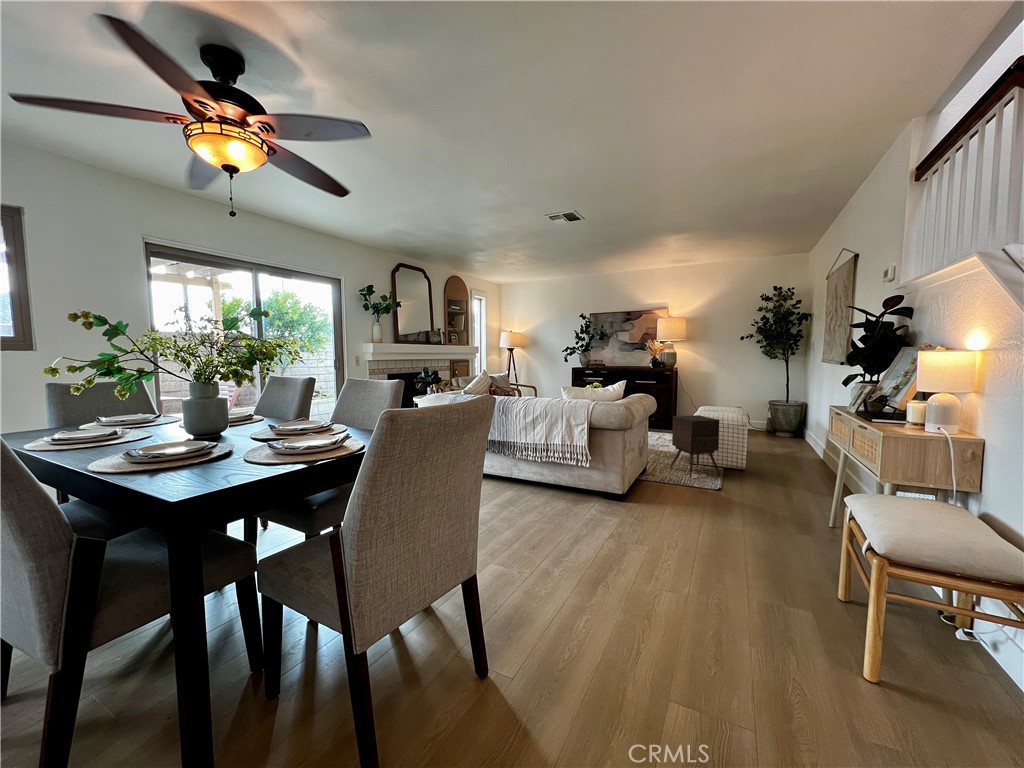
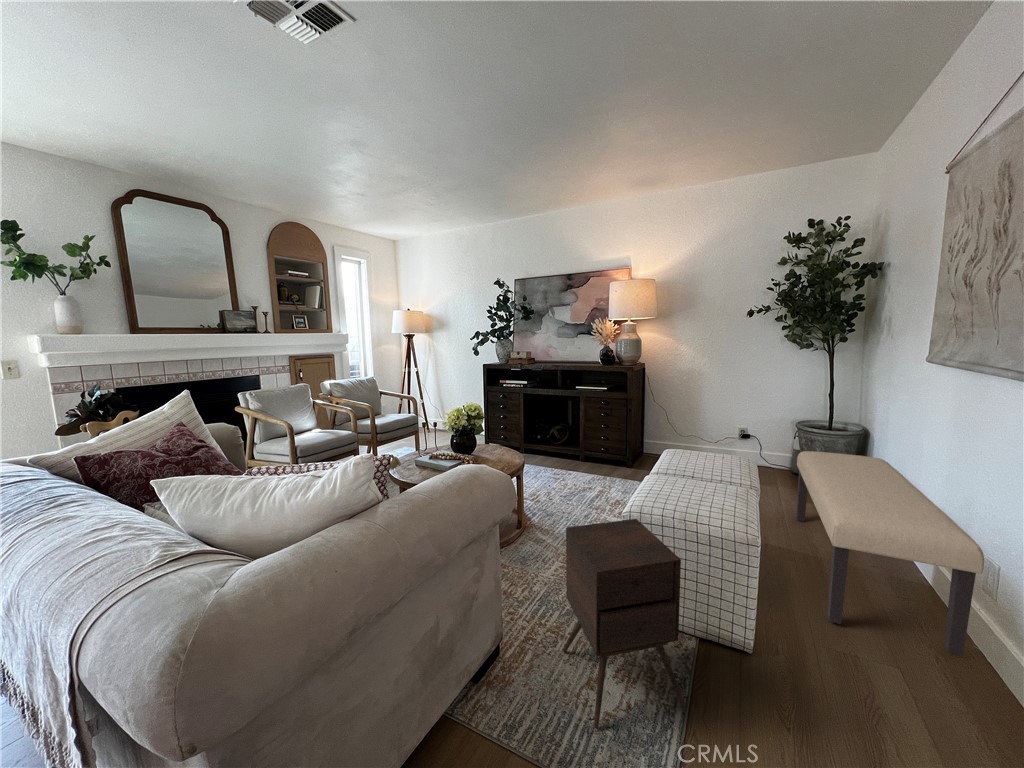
bench: none [767,407,829,469] -> present [796,451,984,656]

